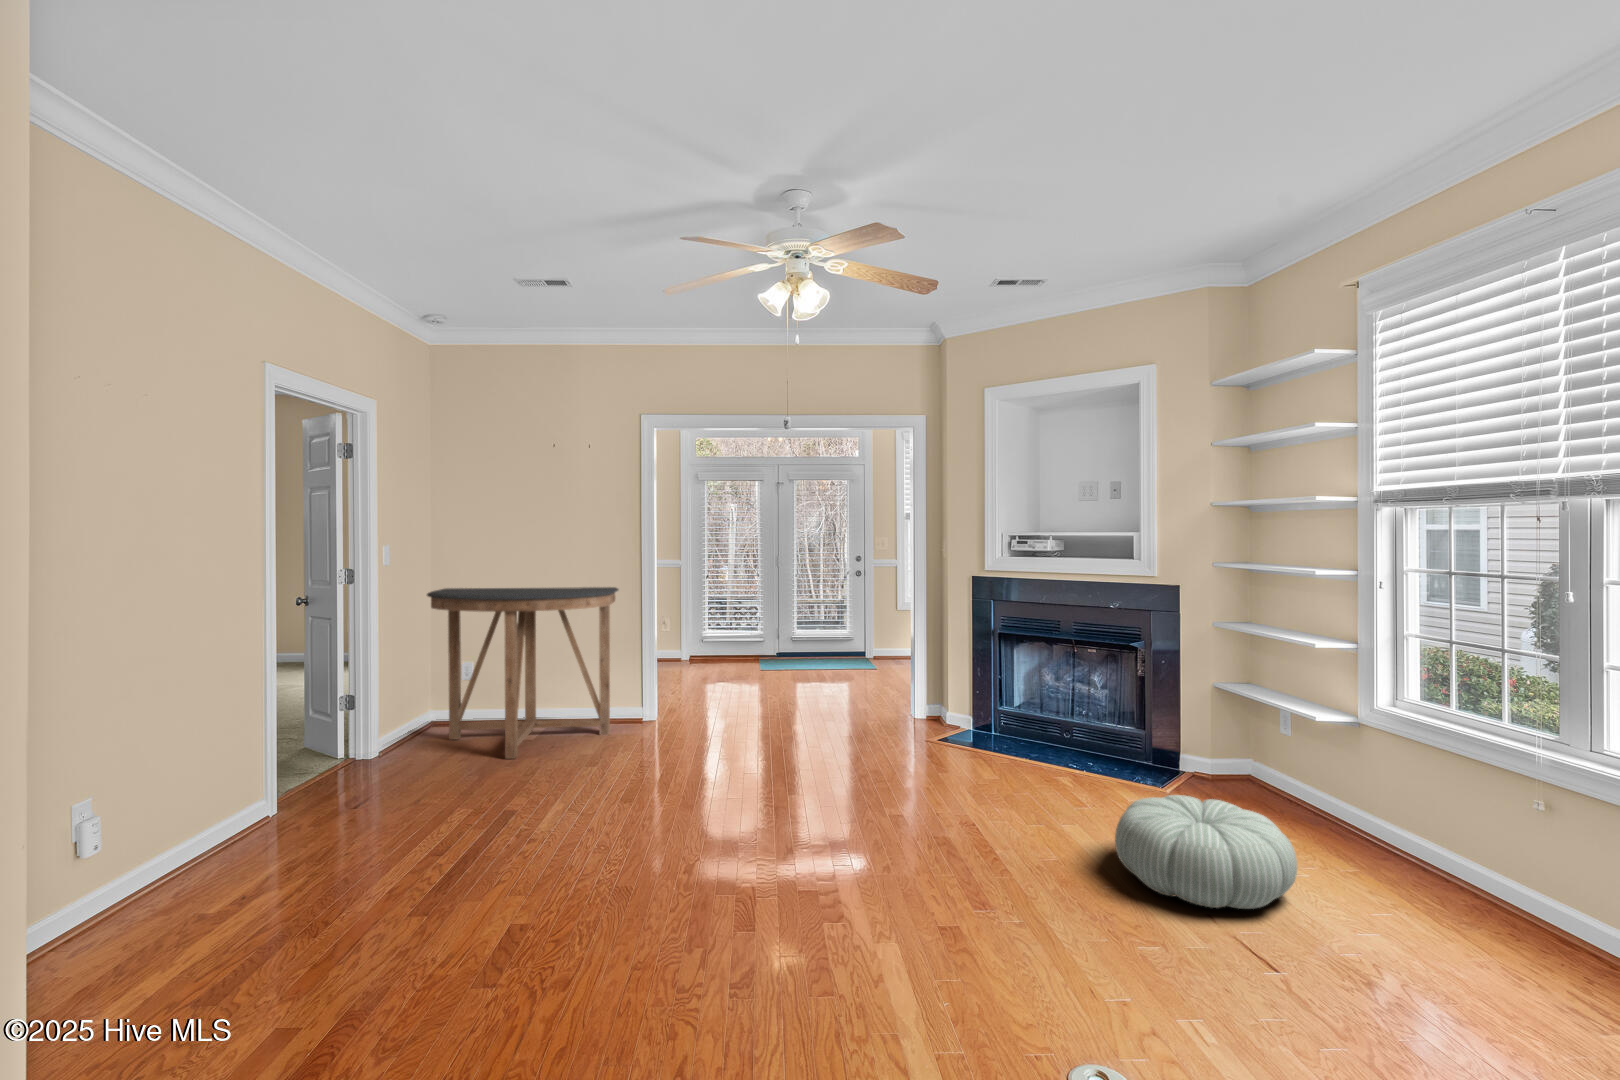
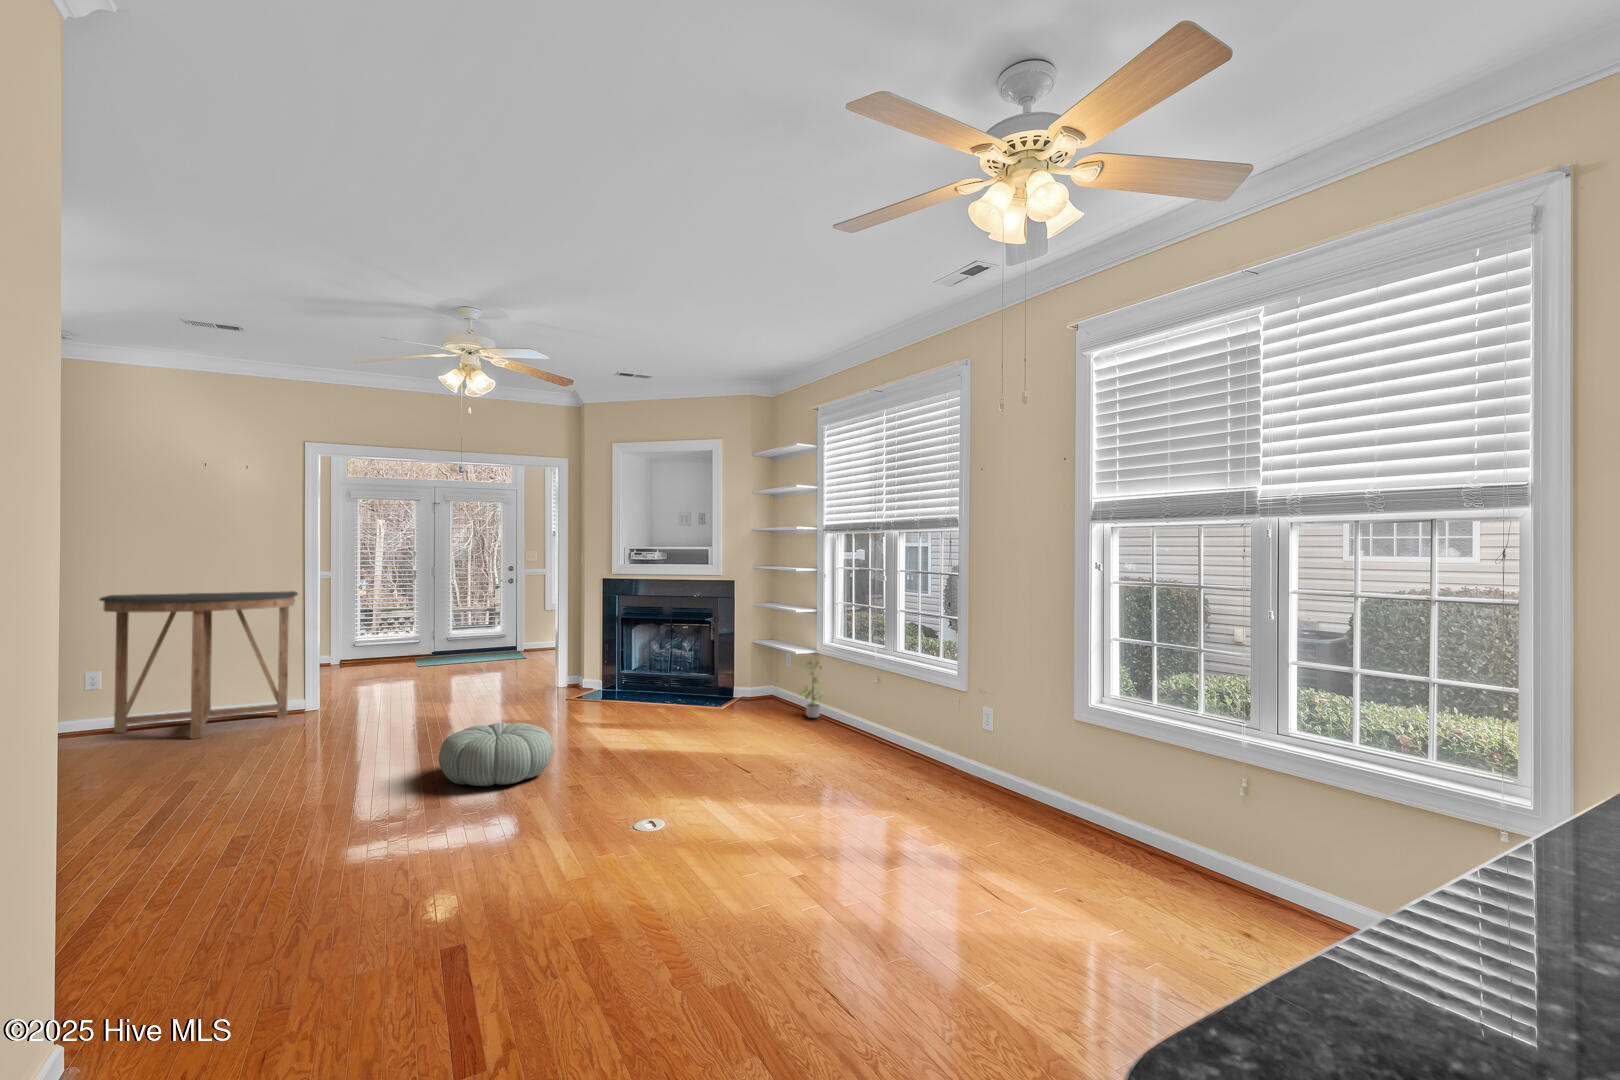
potted plant: none [1320,733,1382,841] -> present [799,661,823,718]
pouf: present [1115,795,1297,909] -> present [439,723,553,786]

